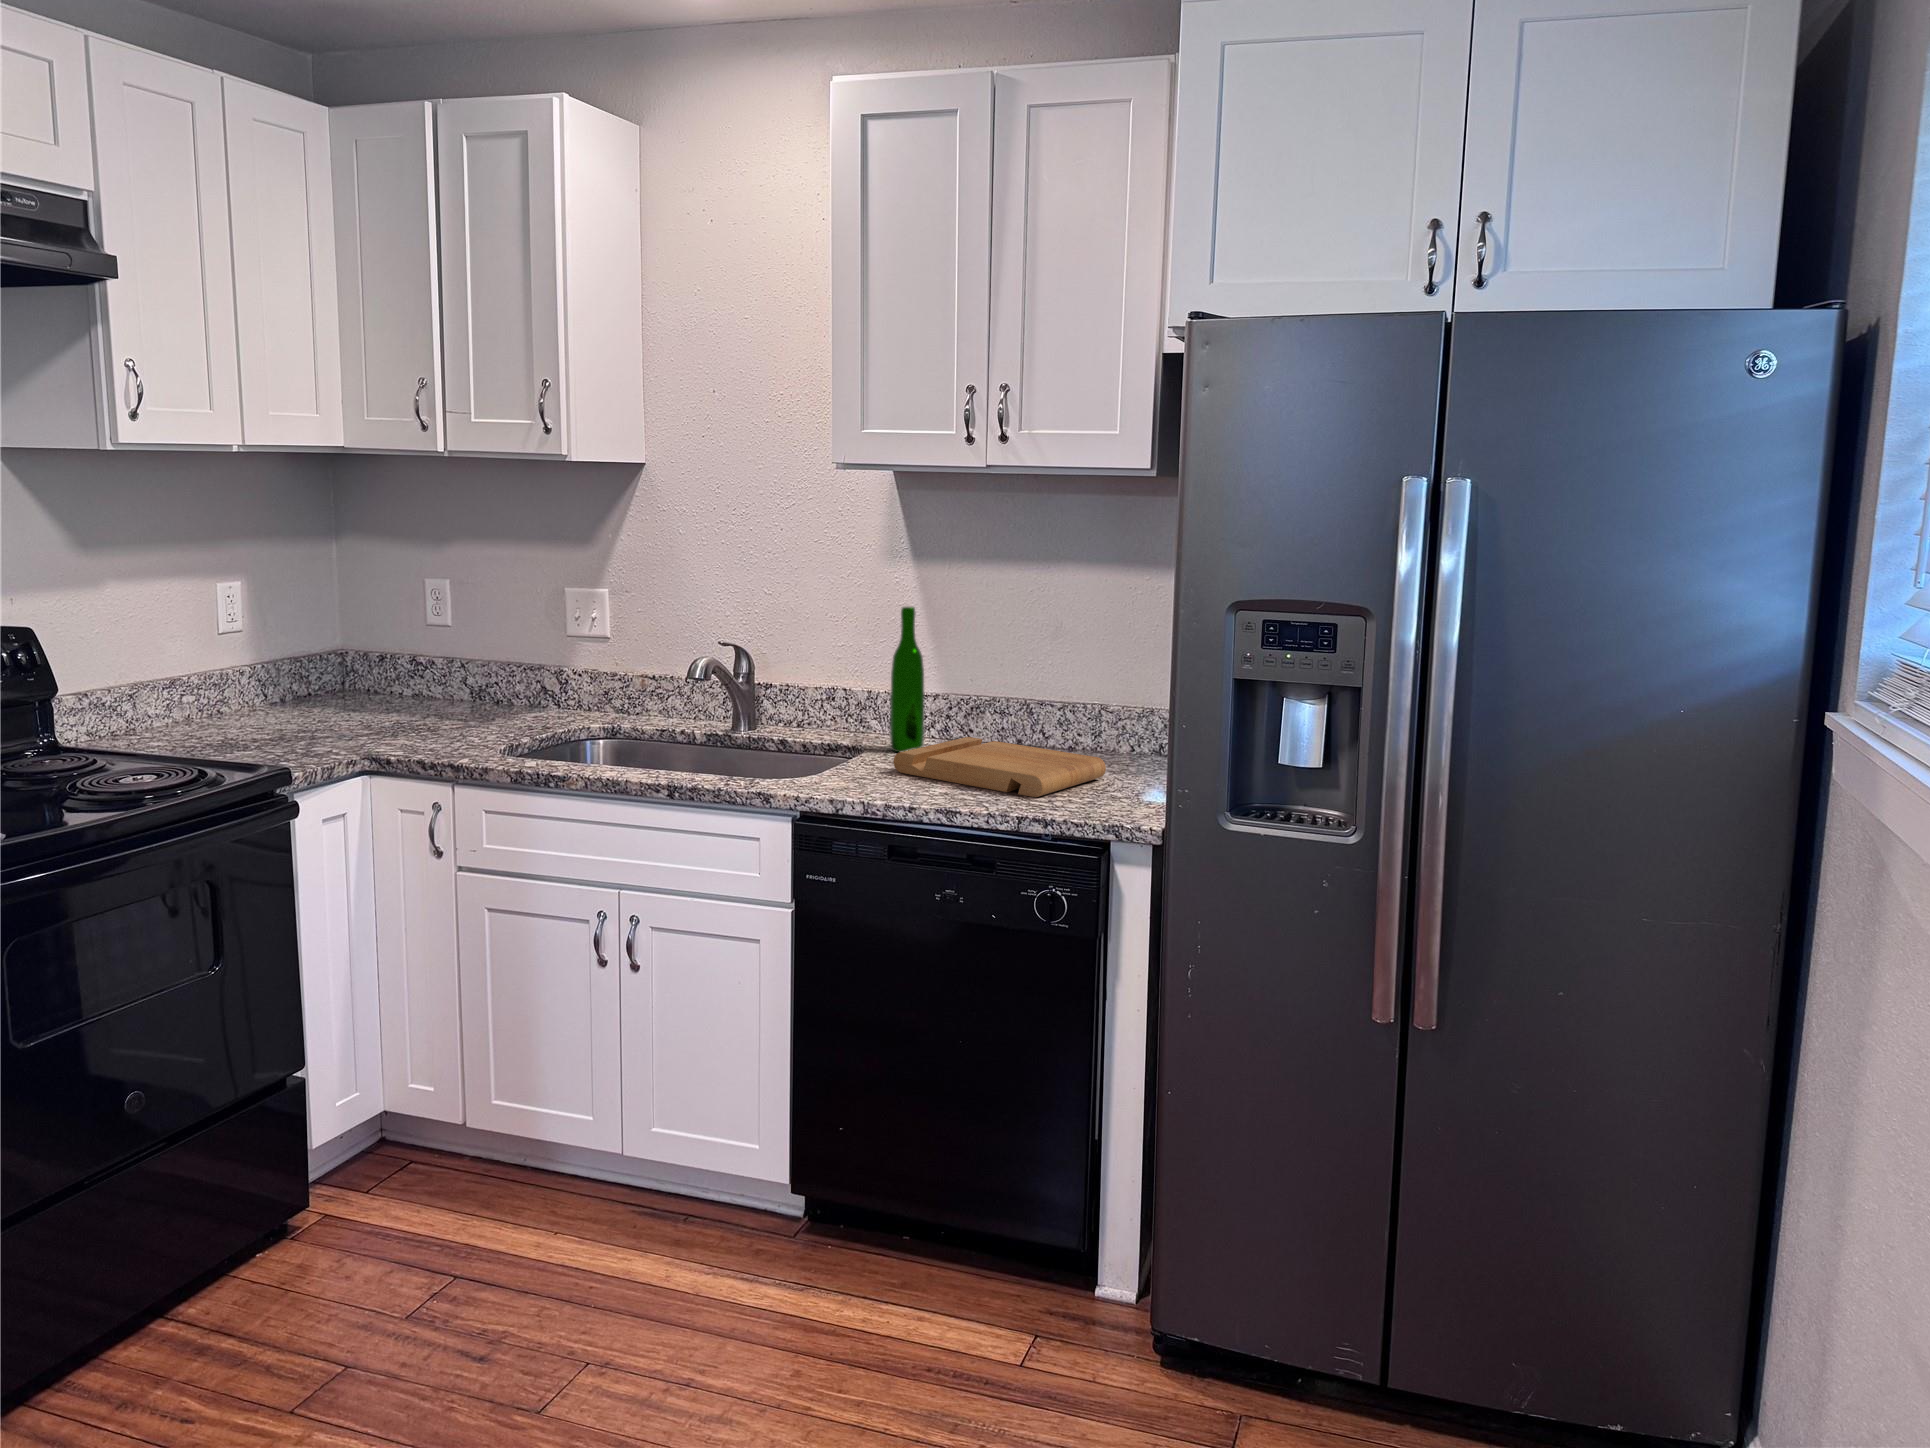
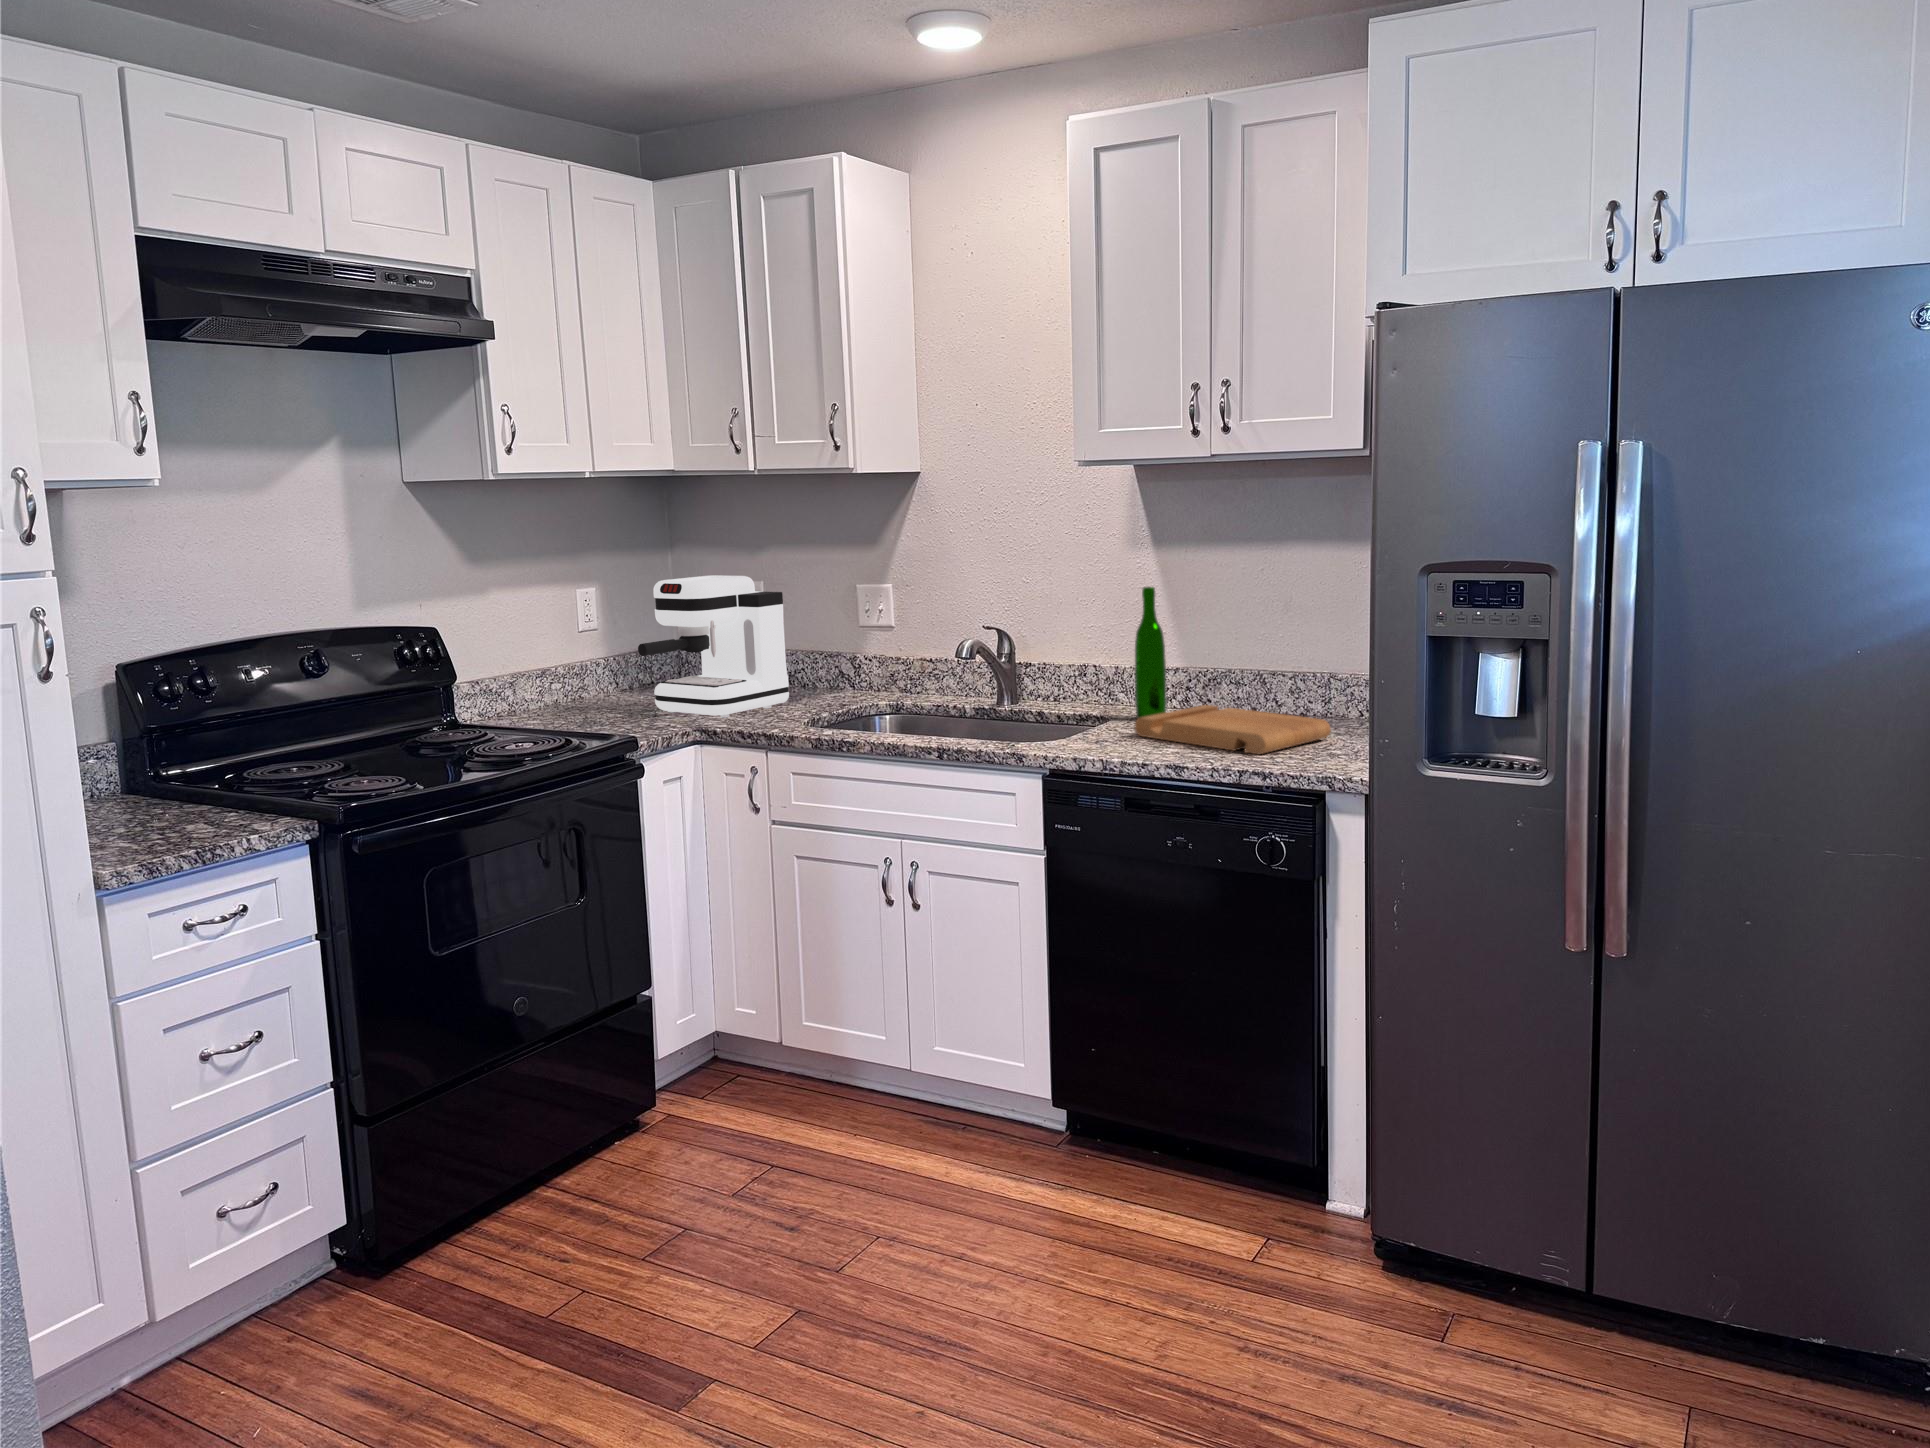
coffee maker: none [297,574,486,742] -> present [638,576,789,718]

